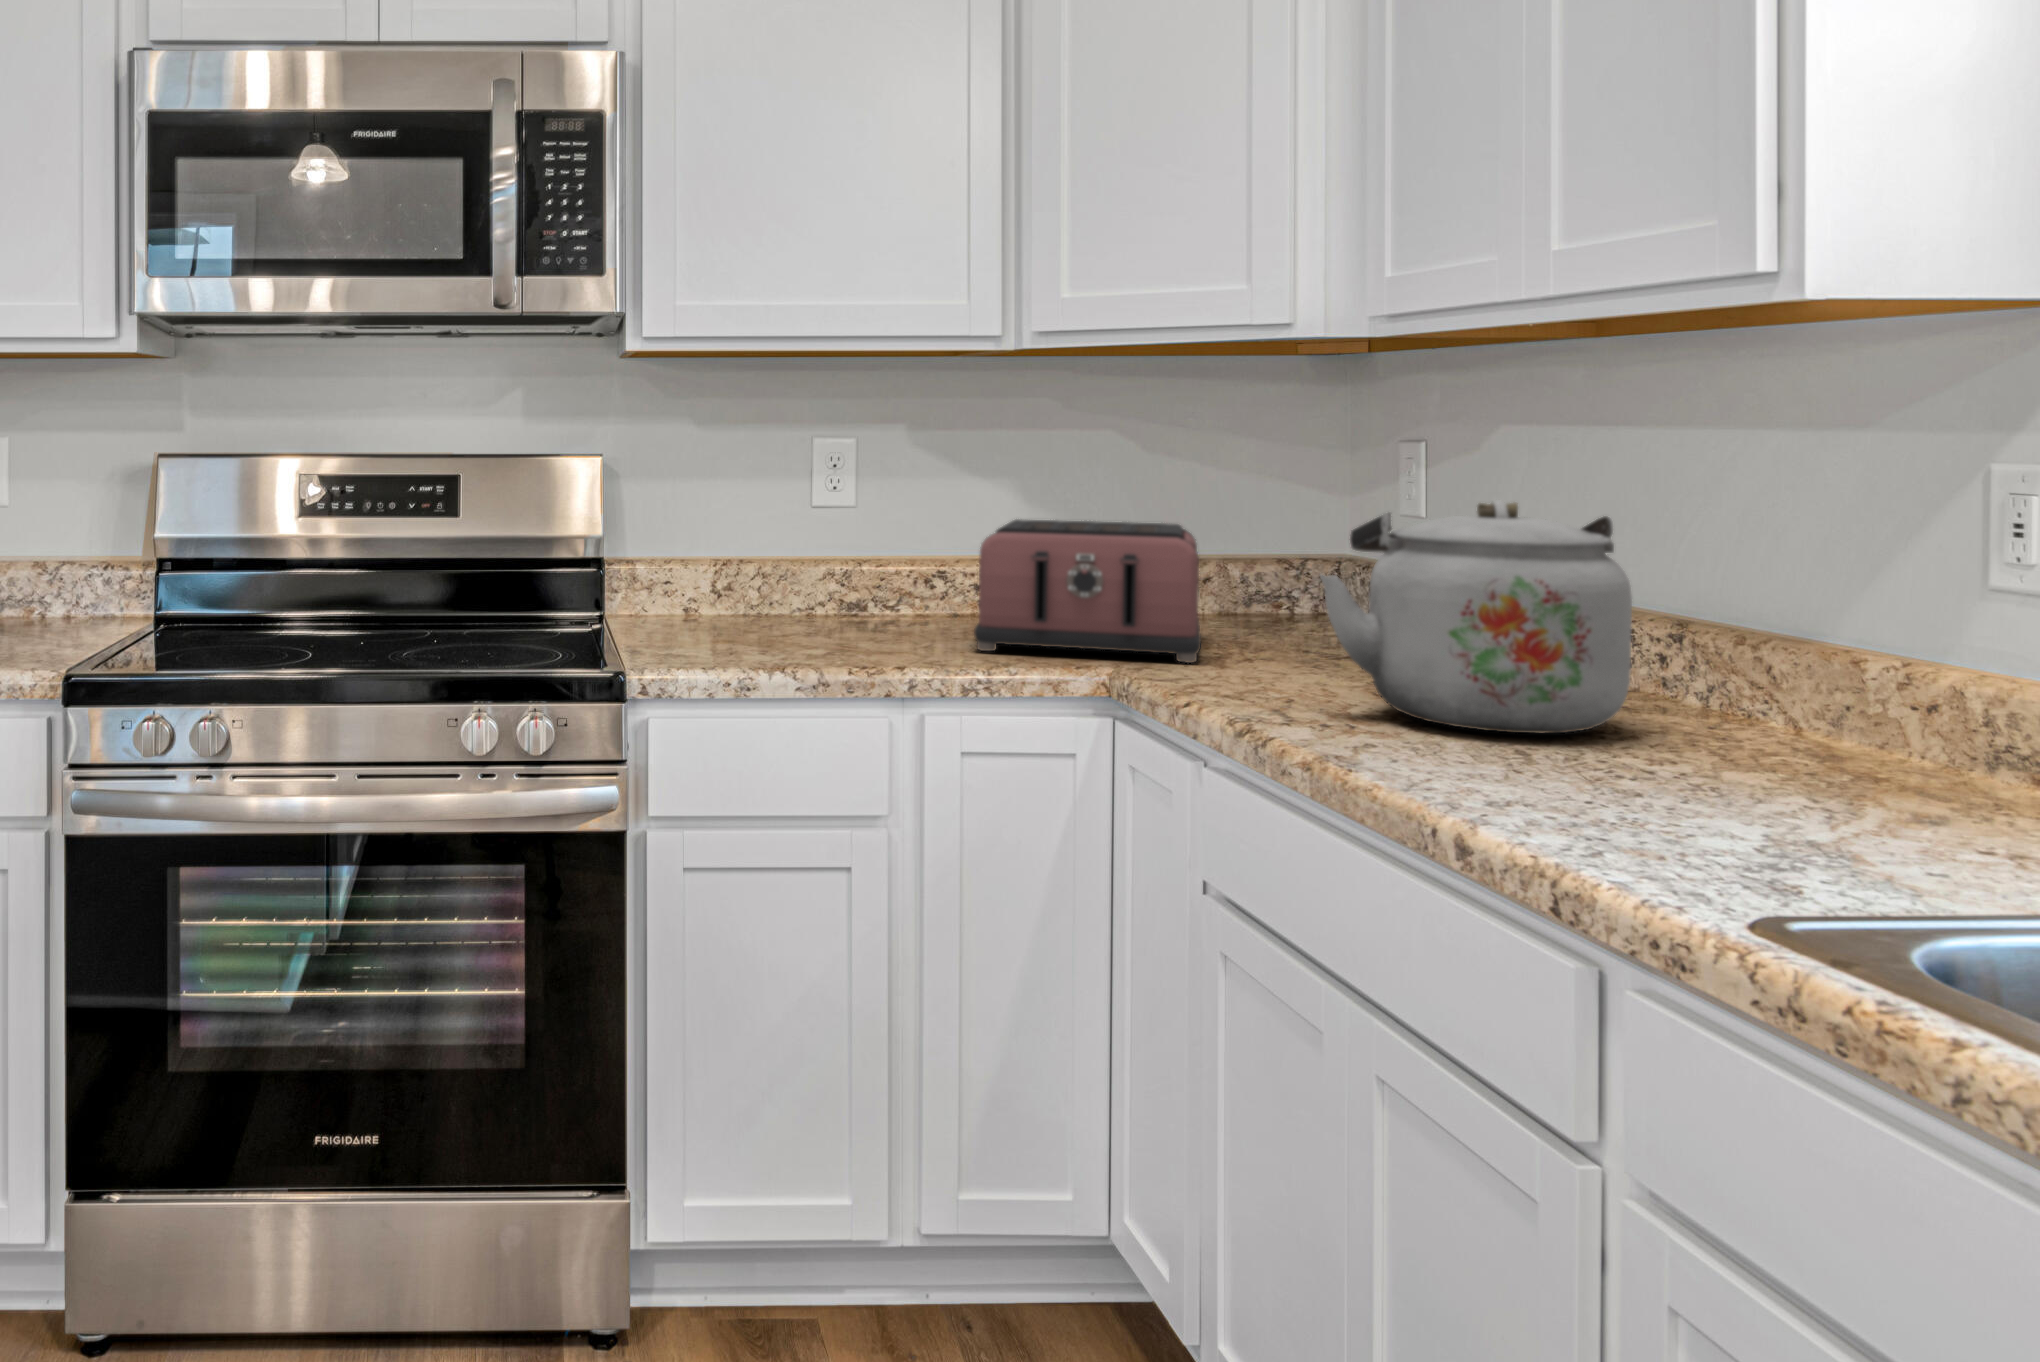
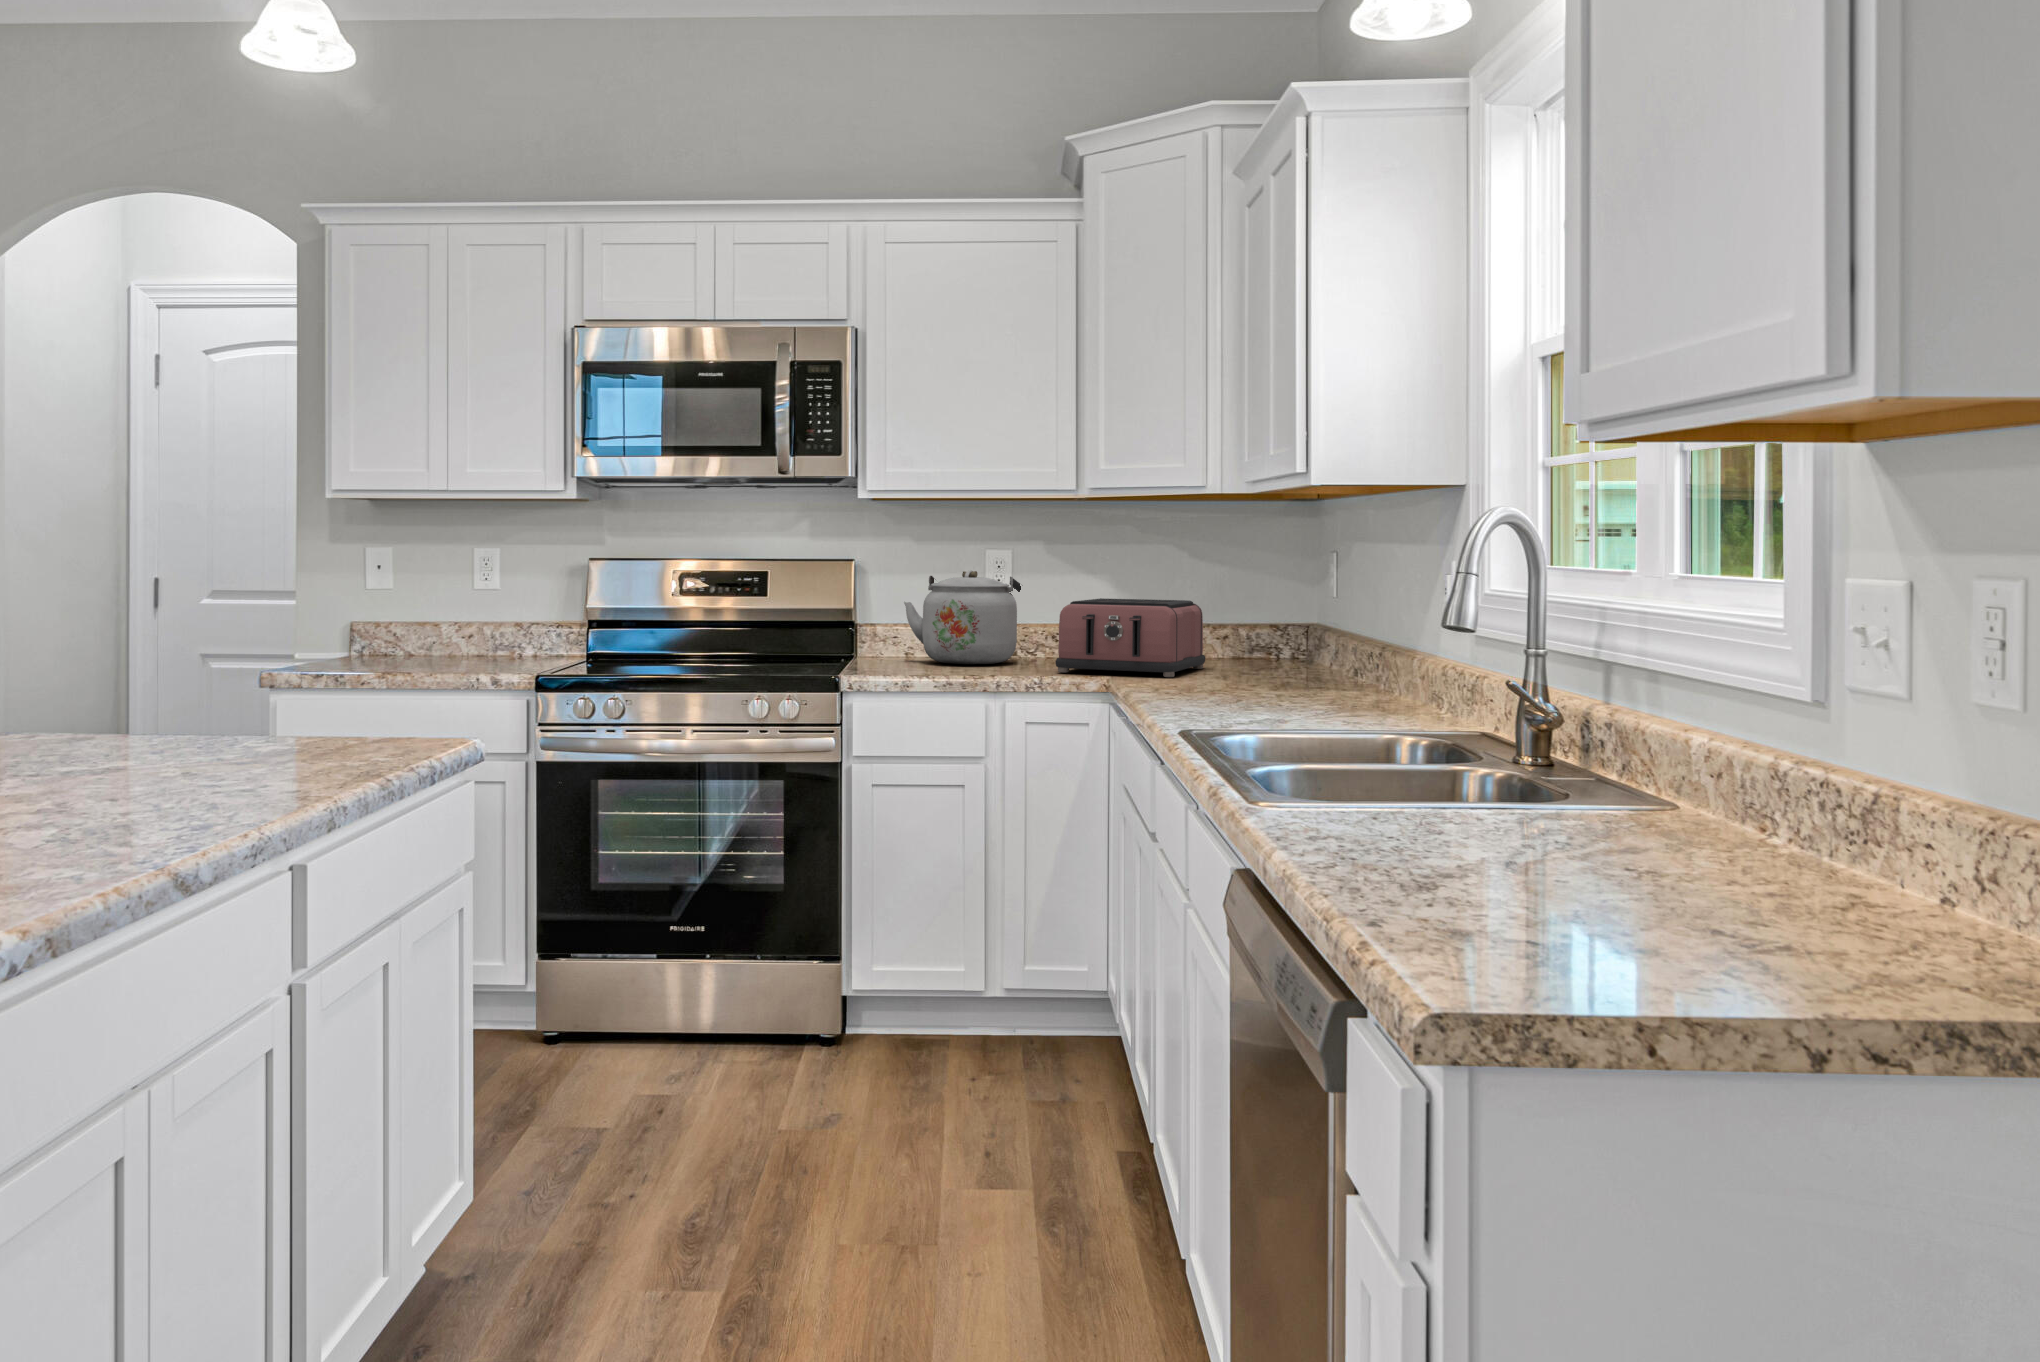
kettle: present [1320,500,1632,733] -> present [904,570,1021,664]

